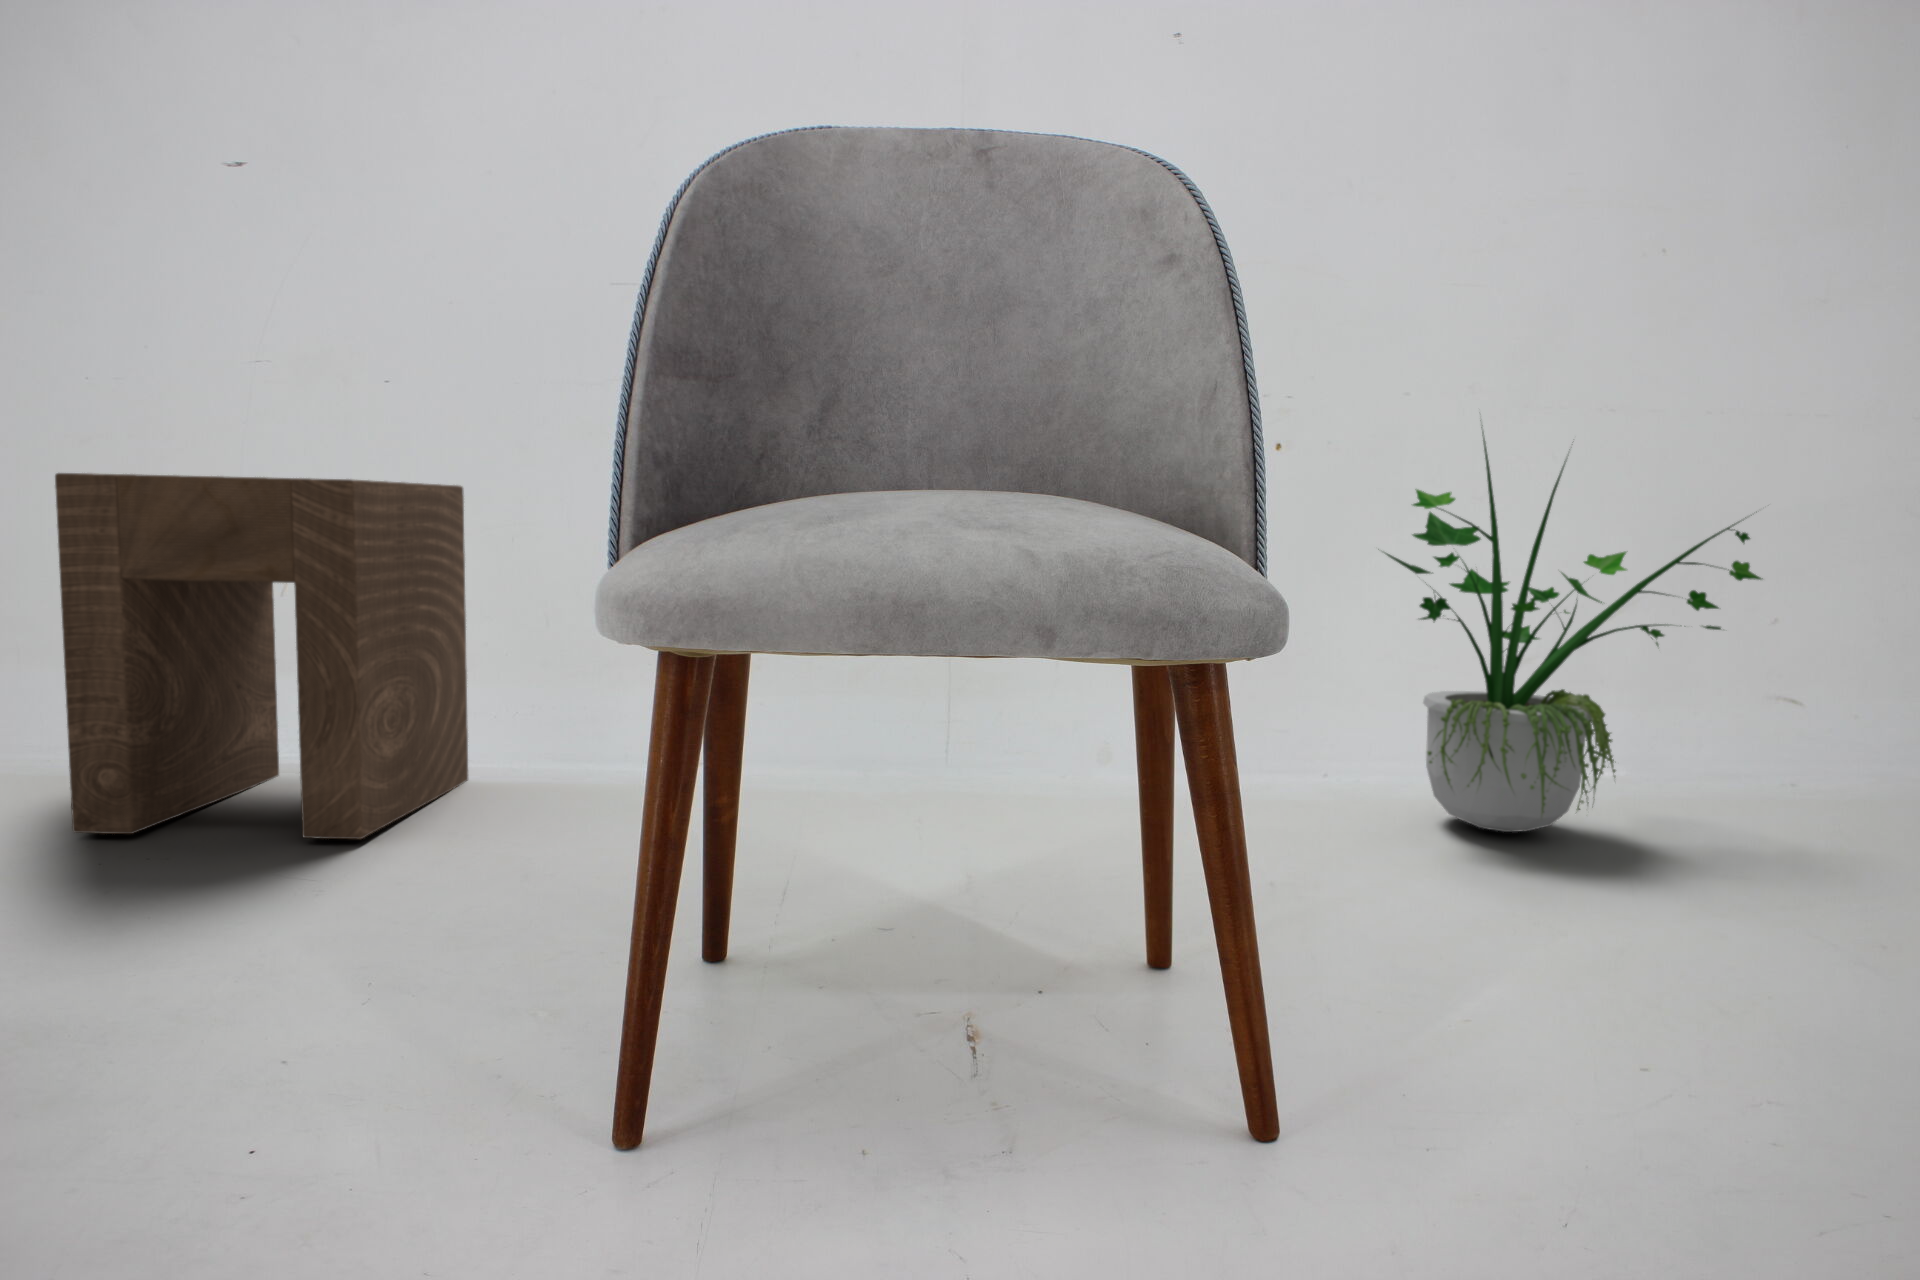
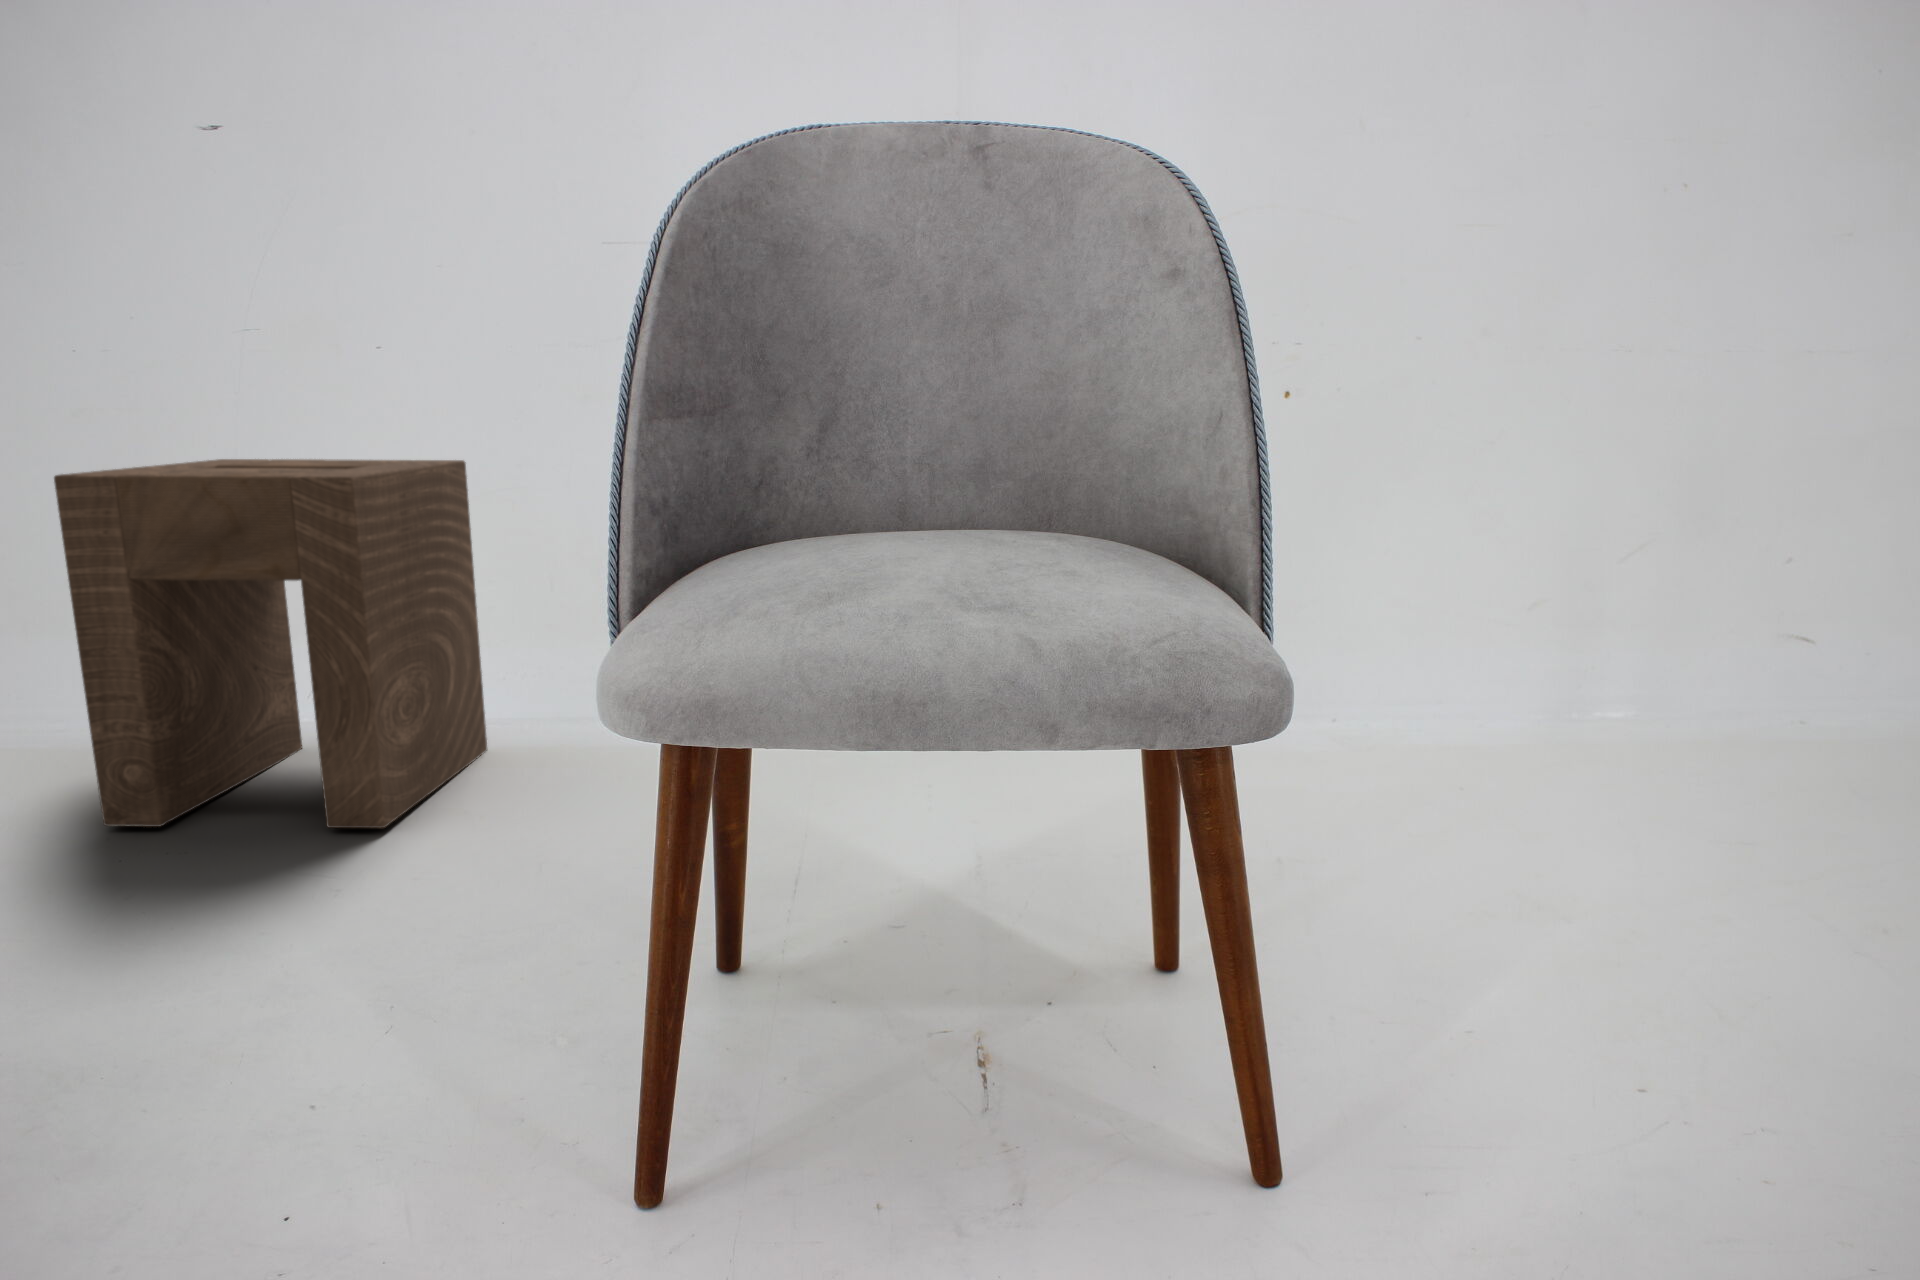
potted plant: present [1385,427,1763,832] -> none [1386,361,1796,795]

